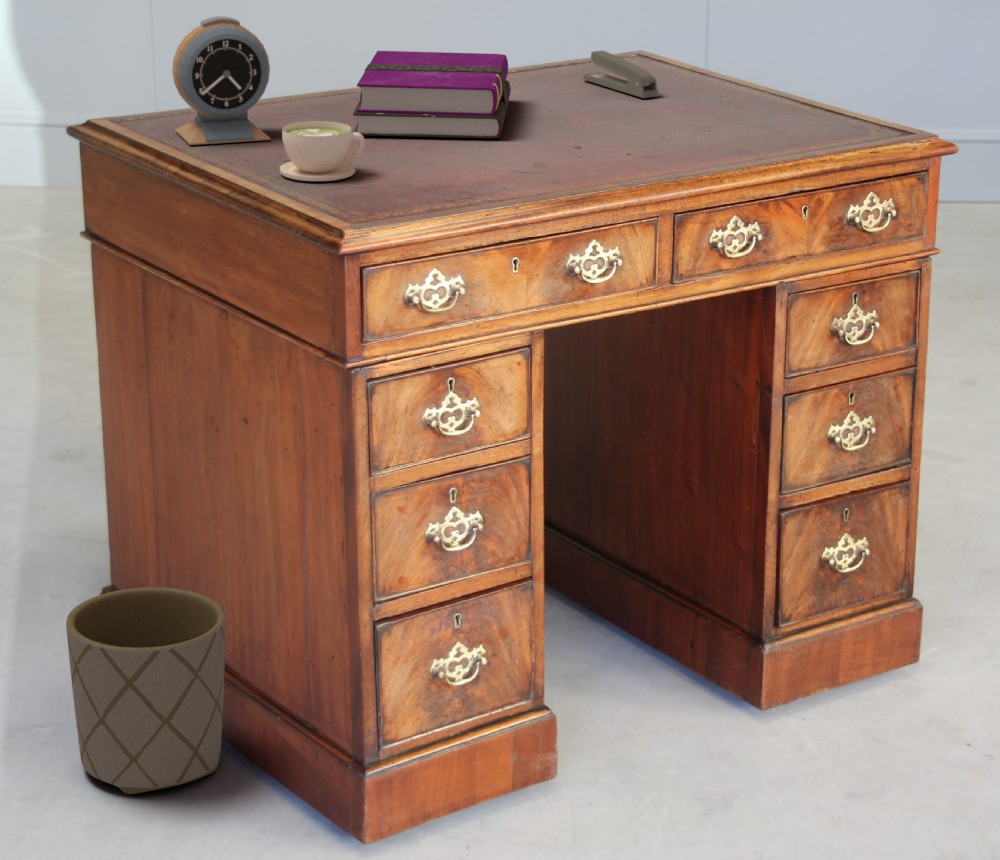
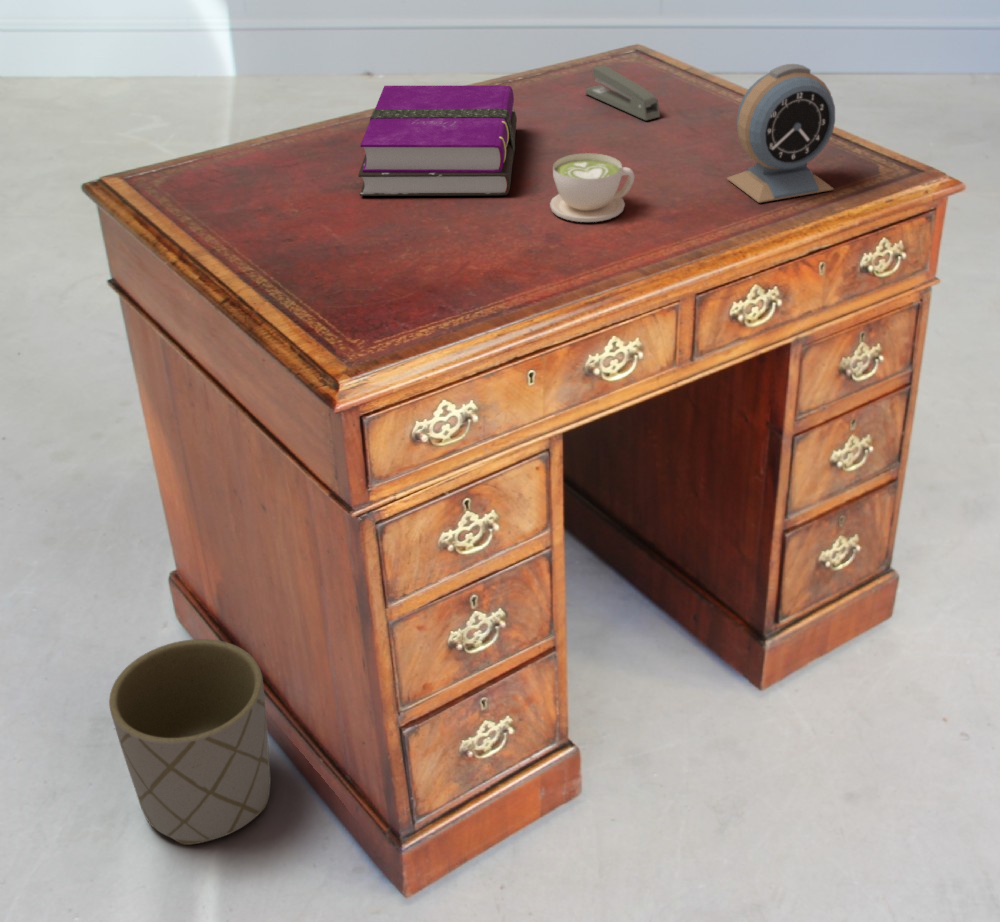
alarm clock: present [172,16,271,145] -> present [727,64,835,203]
coffee cup: present [280,121,365,181] -> present [550,153,635,222]

